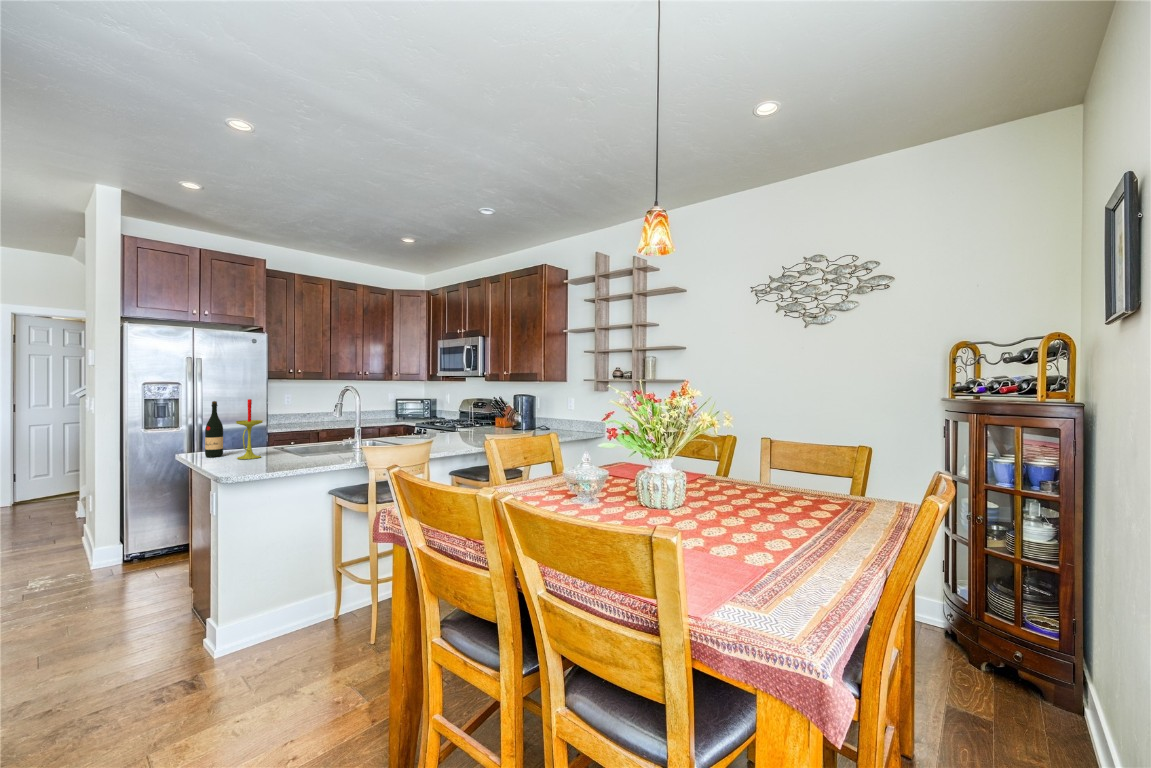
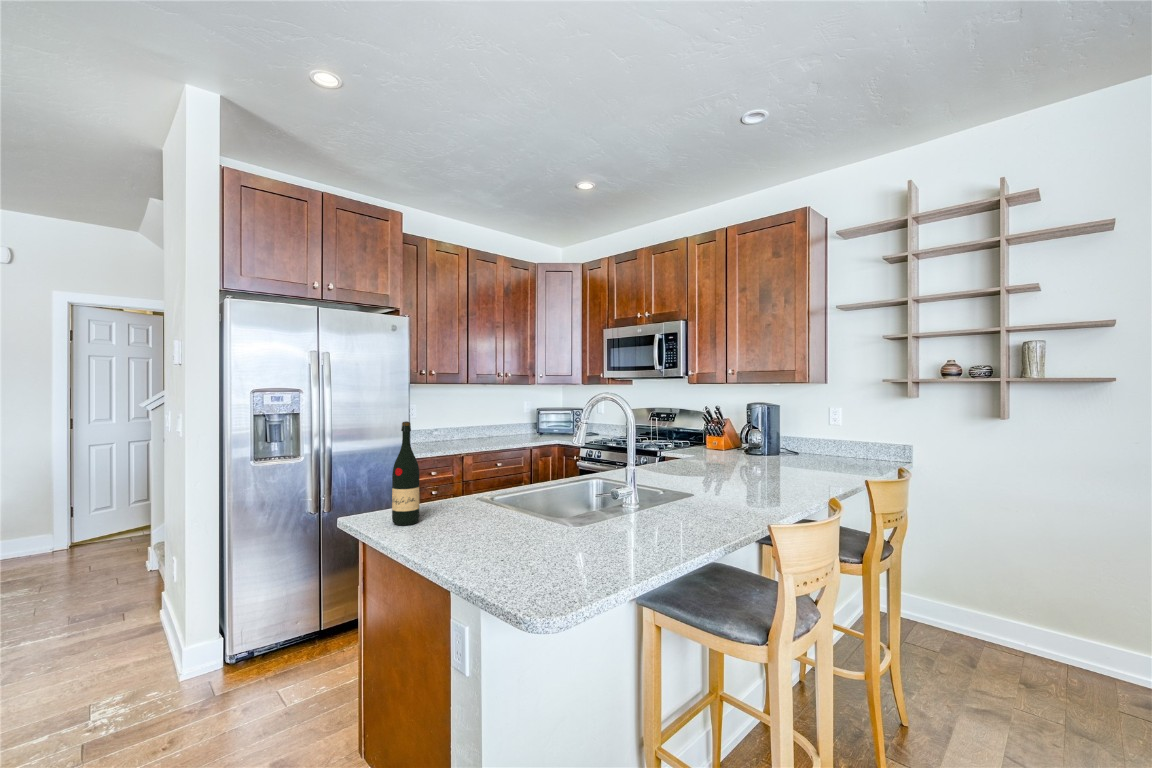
candle: present [236,399,263,459] -> none [452,415,497,533]

